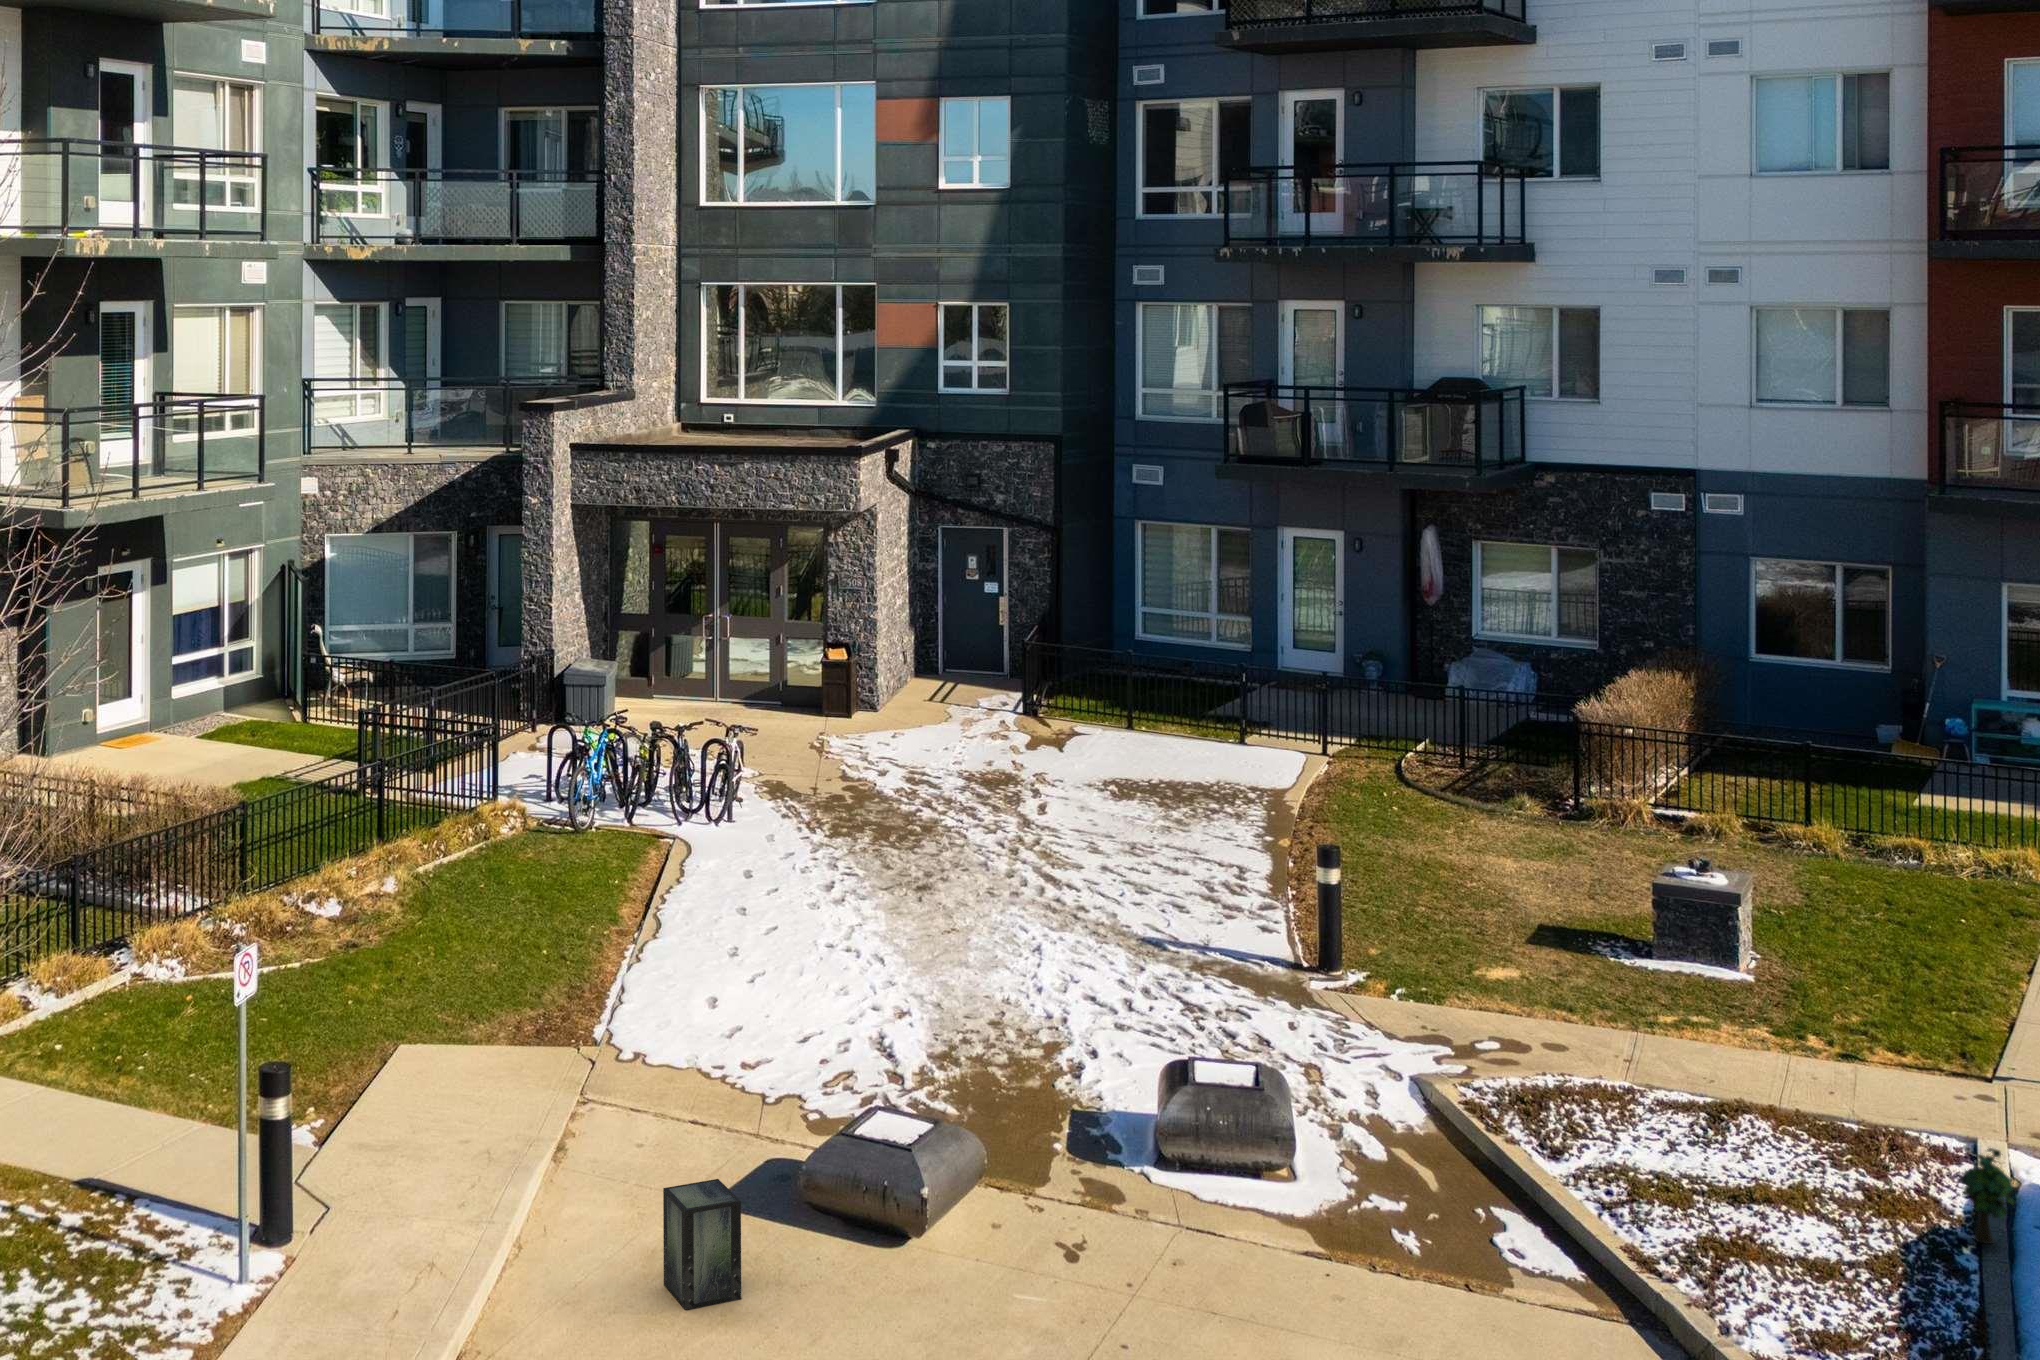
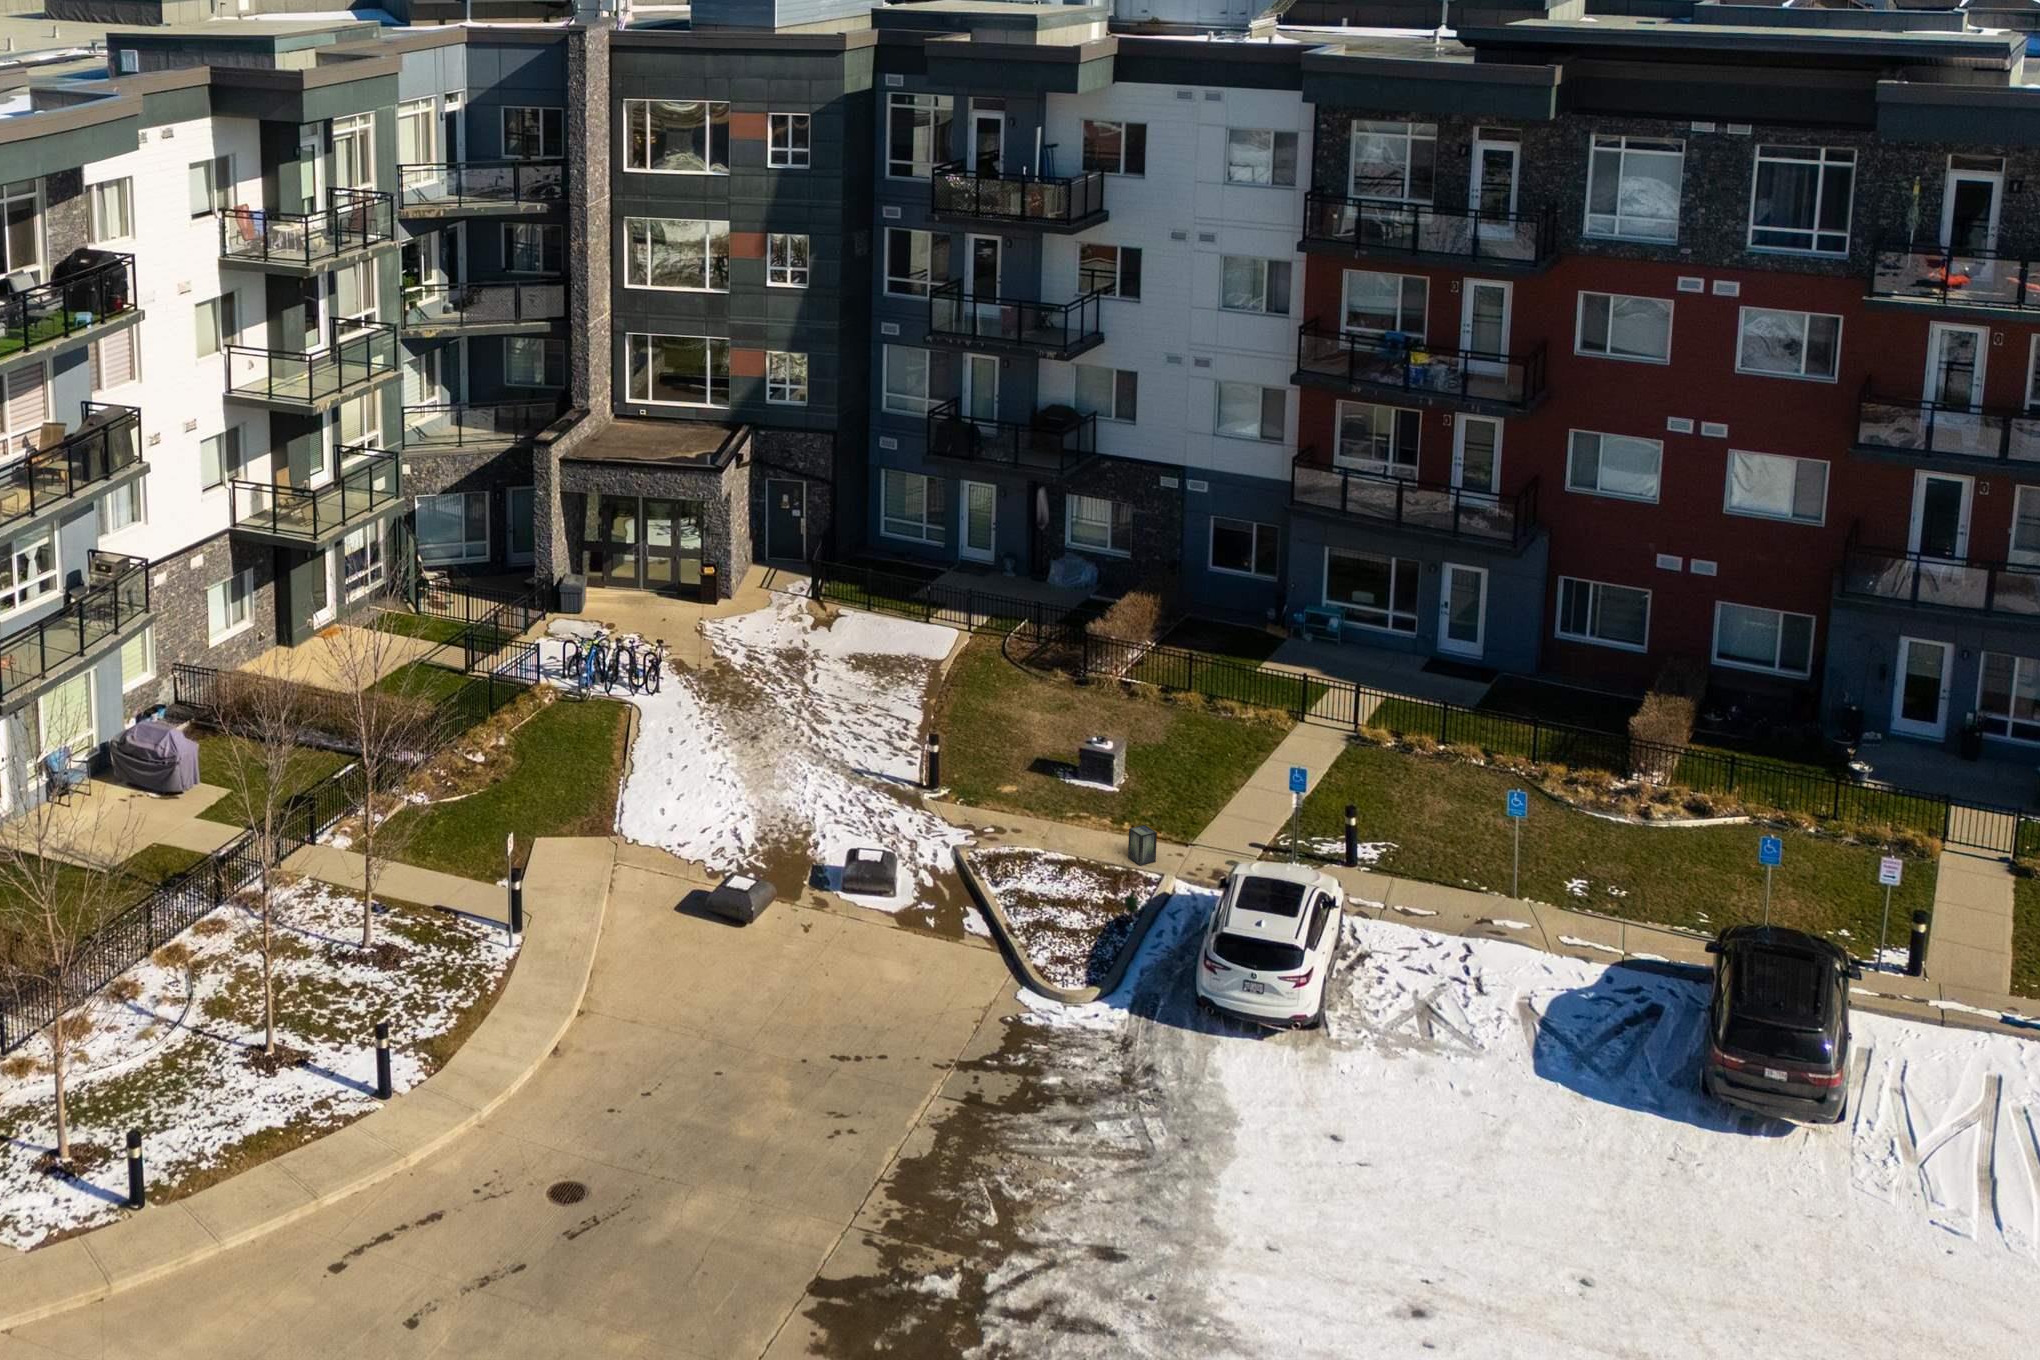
storage box: present [663,1179,741,1310] -> present [1128,825,1157,866]

